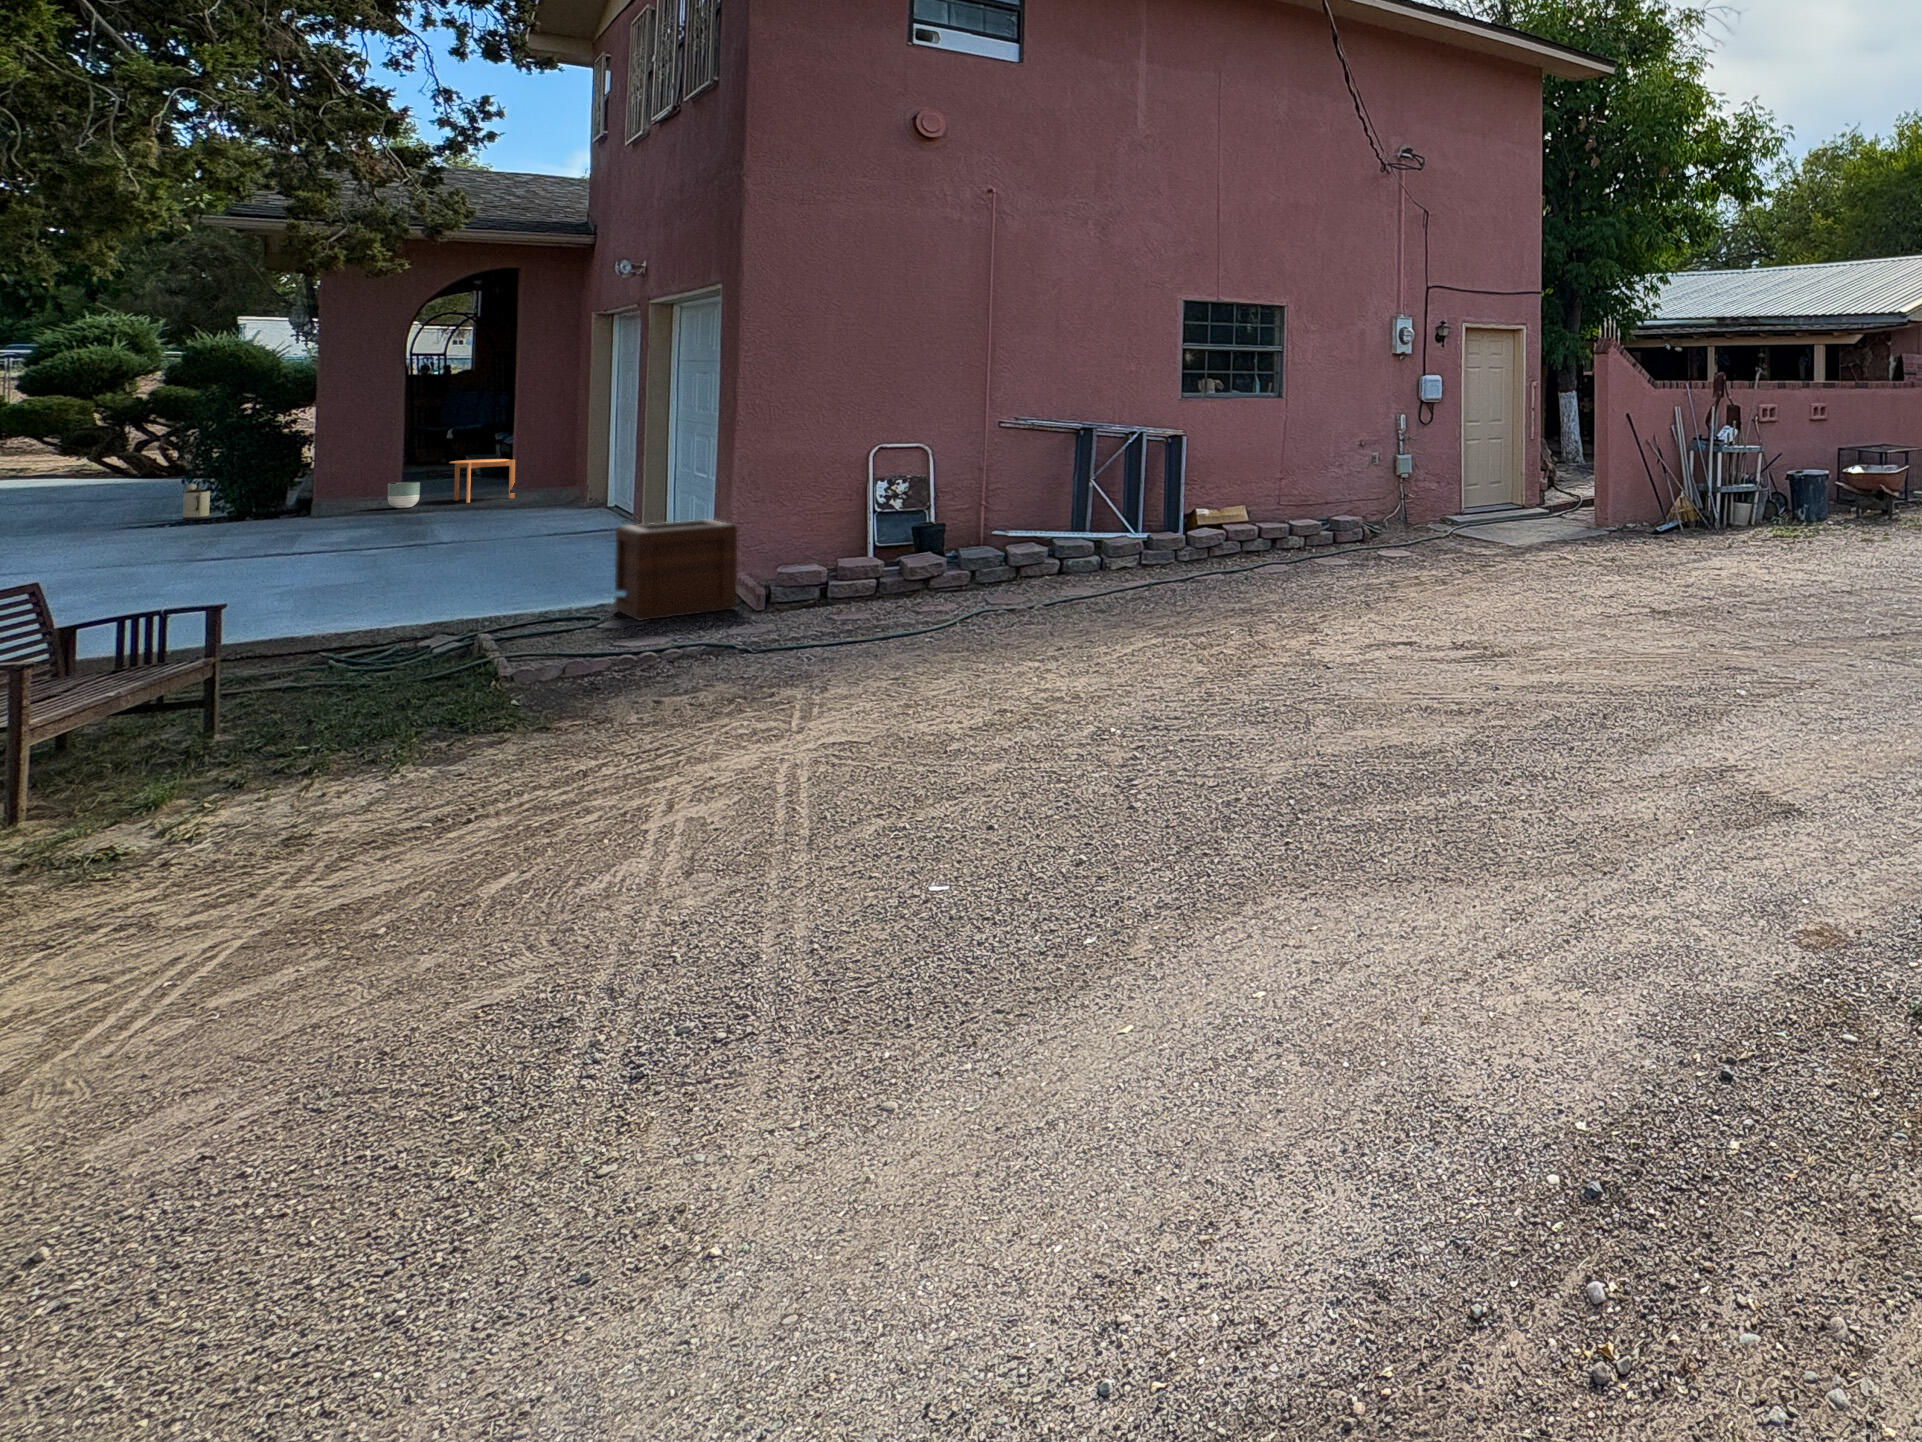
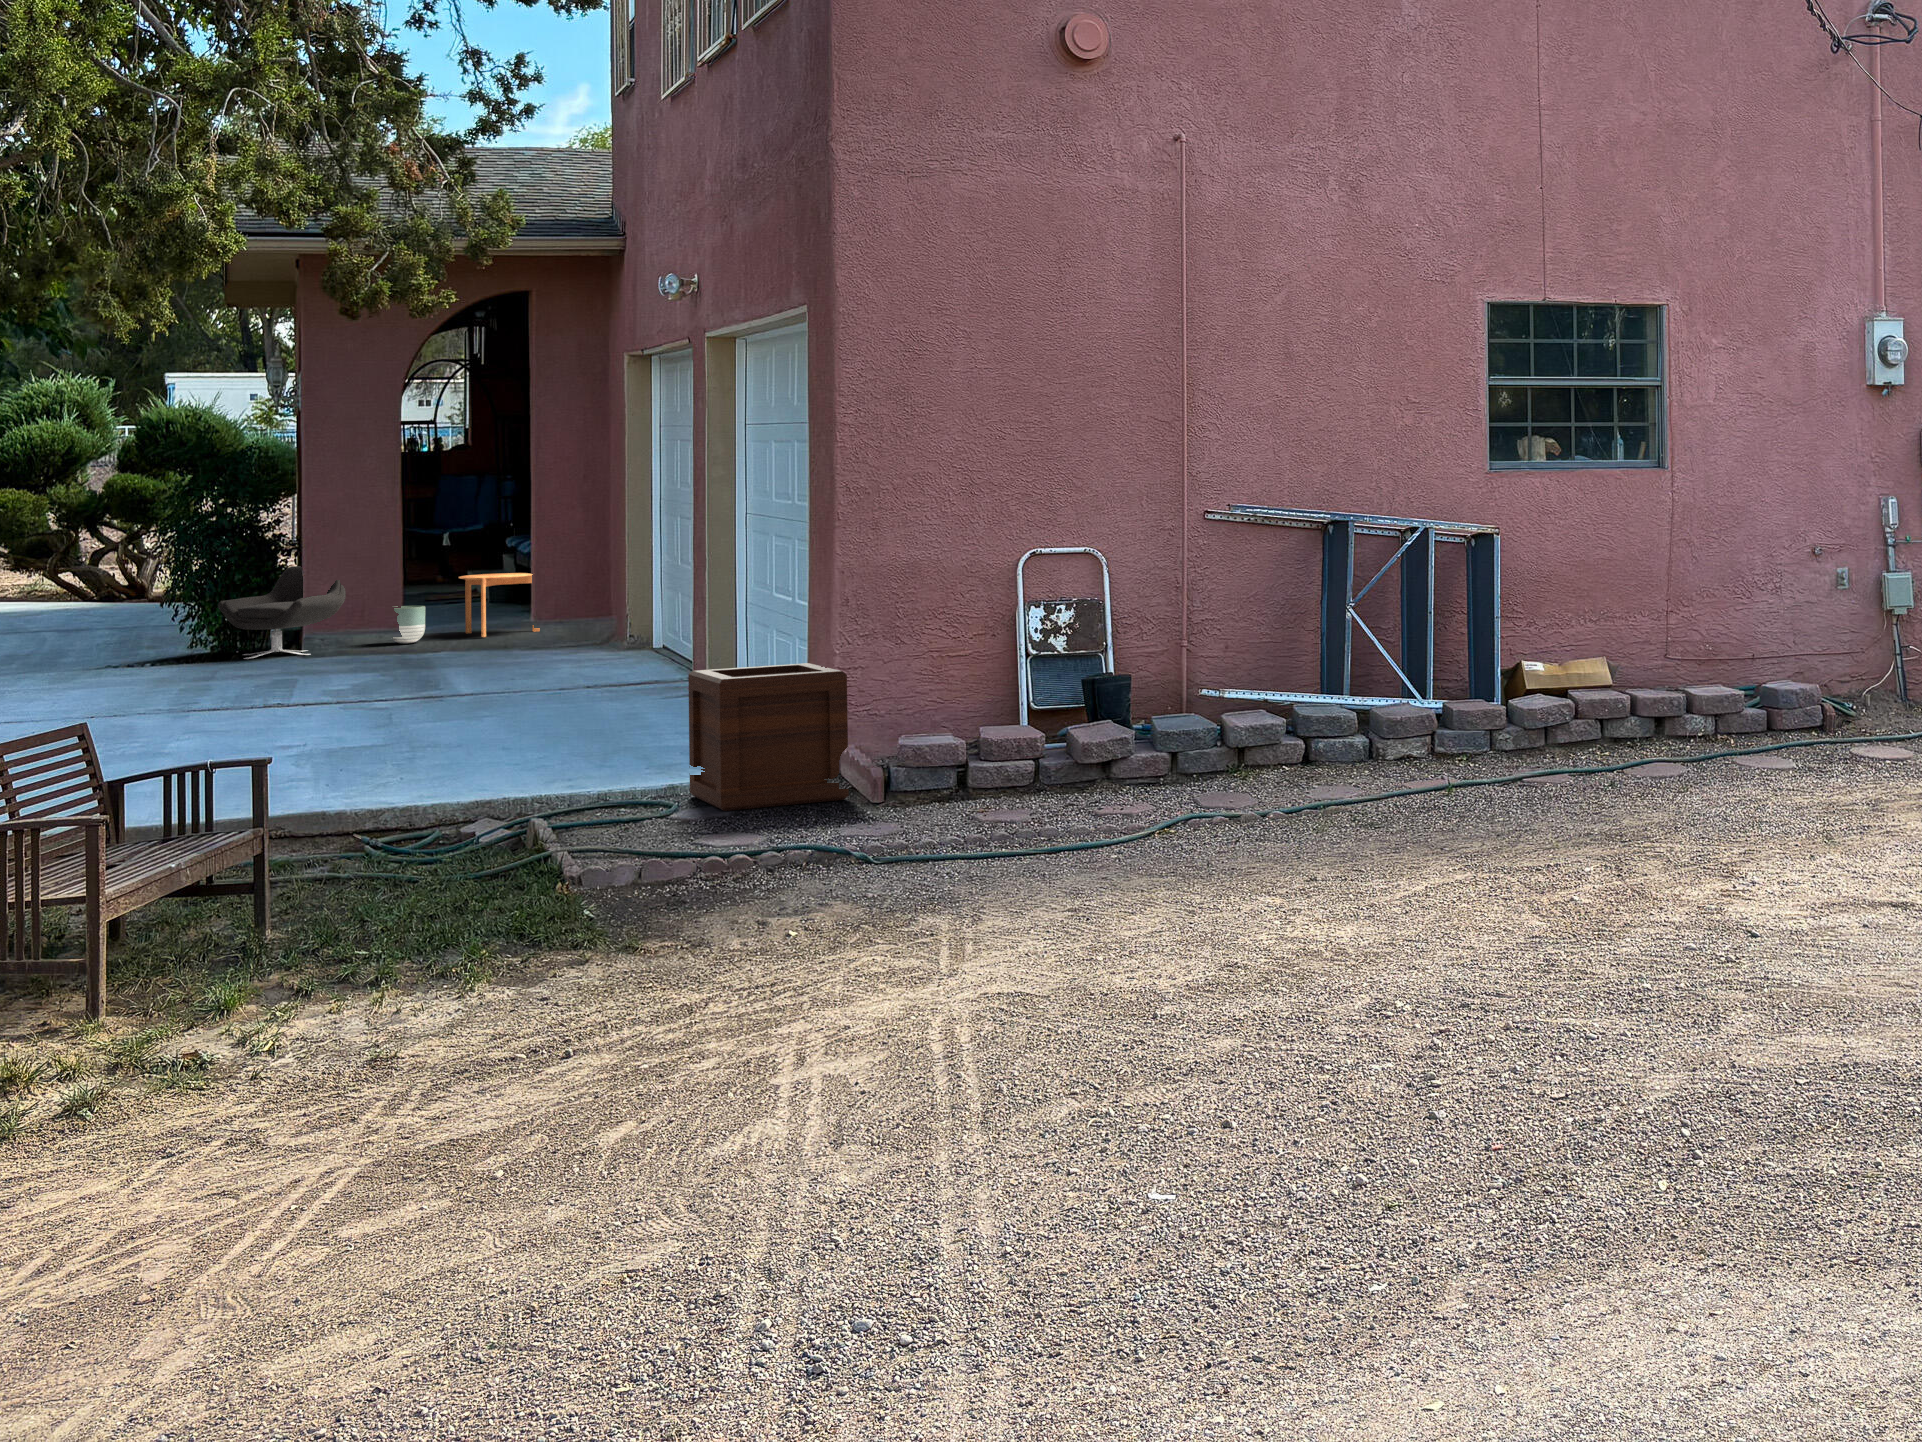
lounge chair: none [238,455,352,522] -> present [218,566,346,659]
watering can: present [183,484,210,520] -> none [157,602,186,655]

